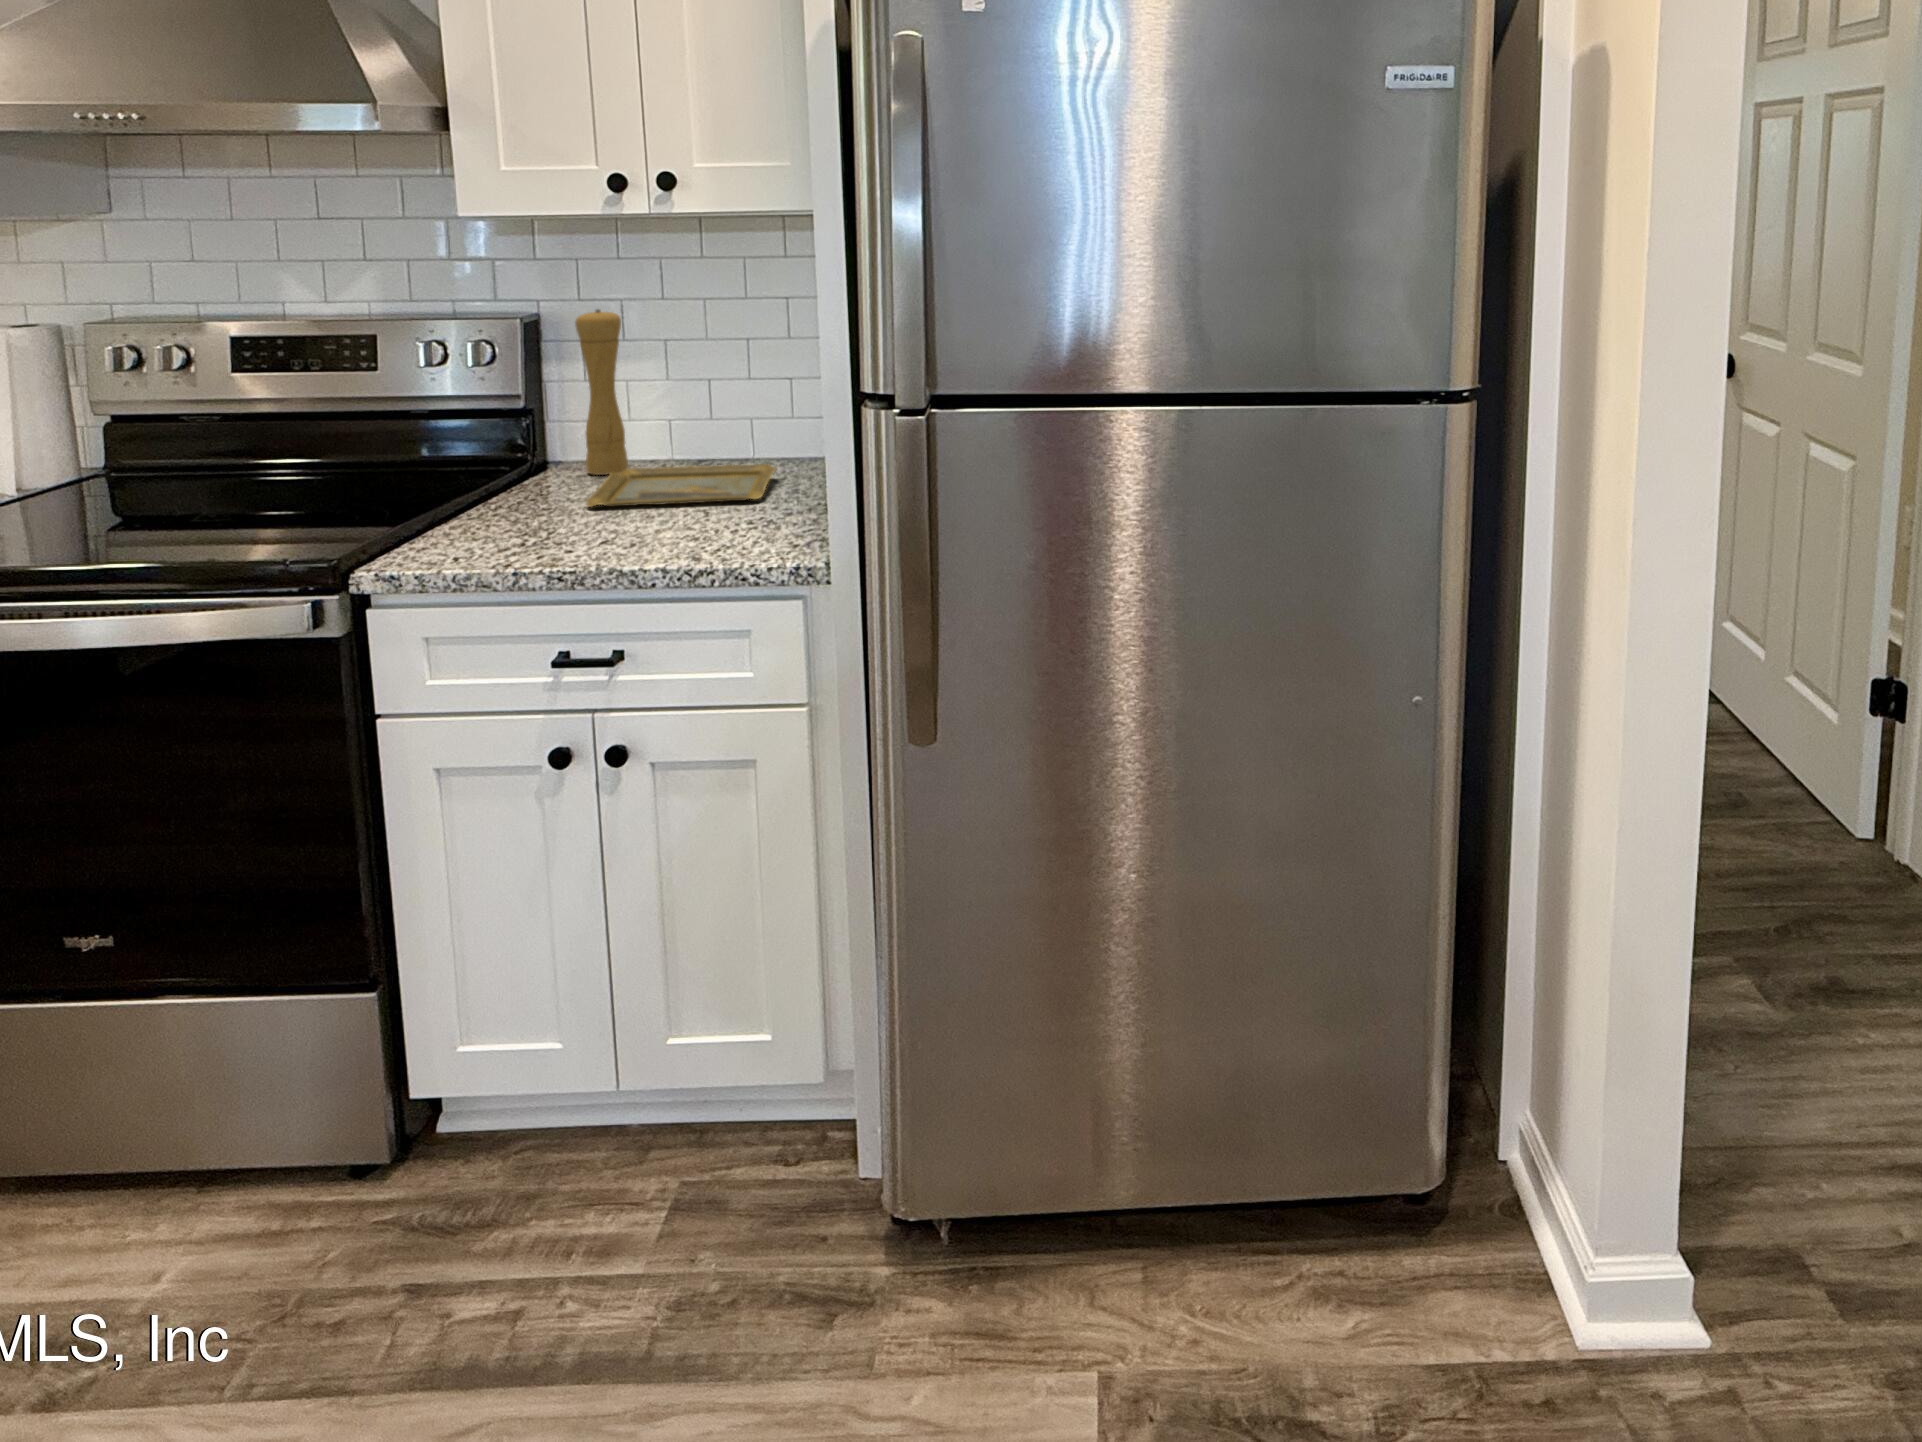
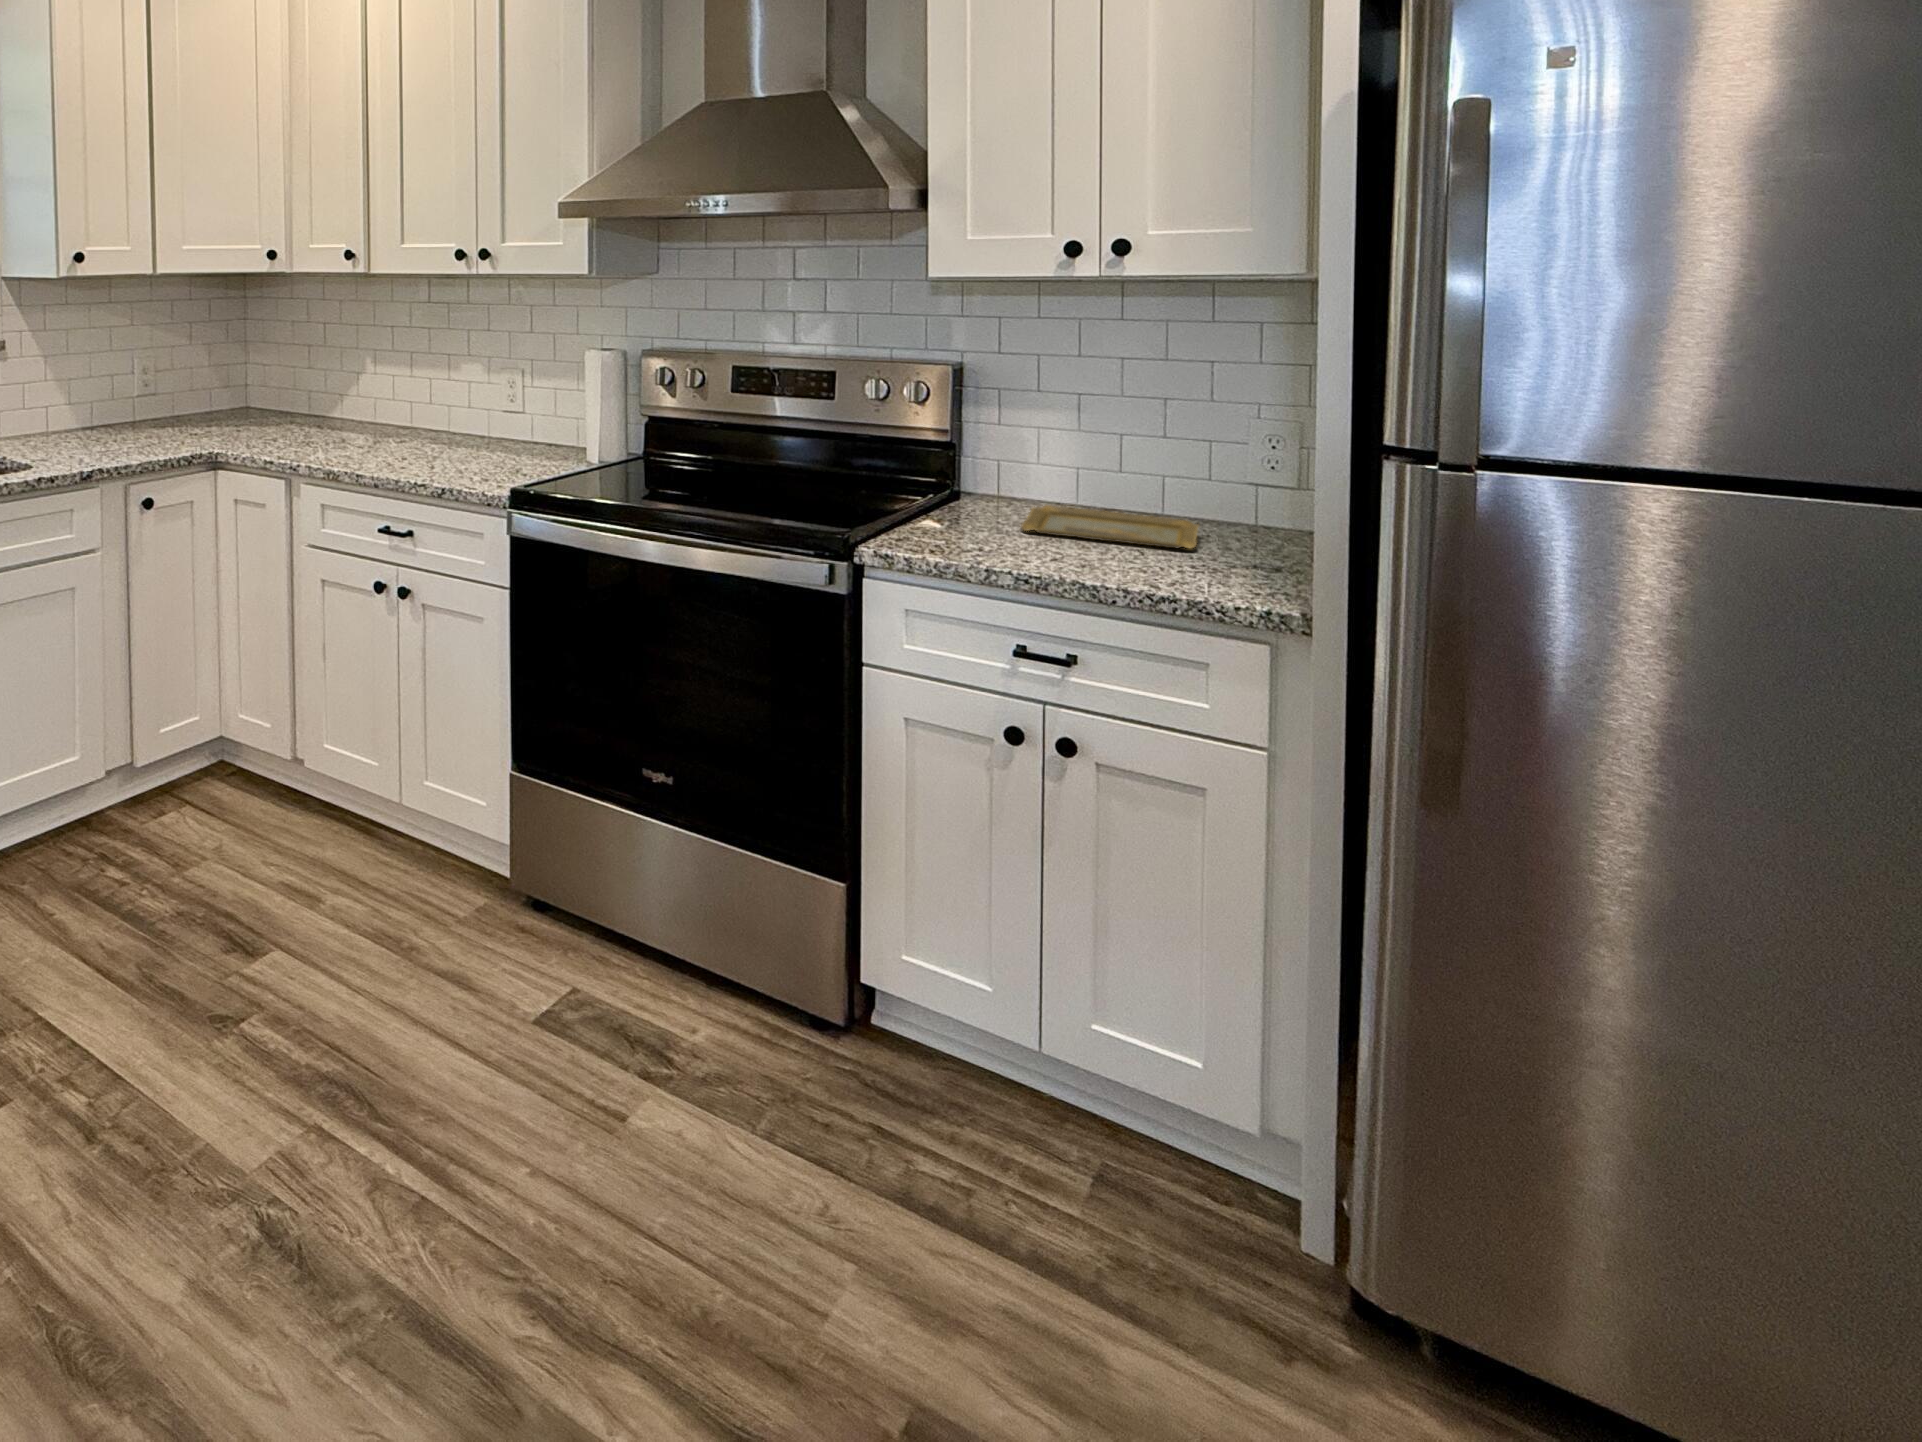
pepper mill: present [575,309,628,475] -> none [1001,363,1042,509]

